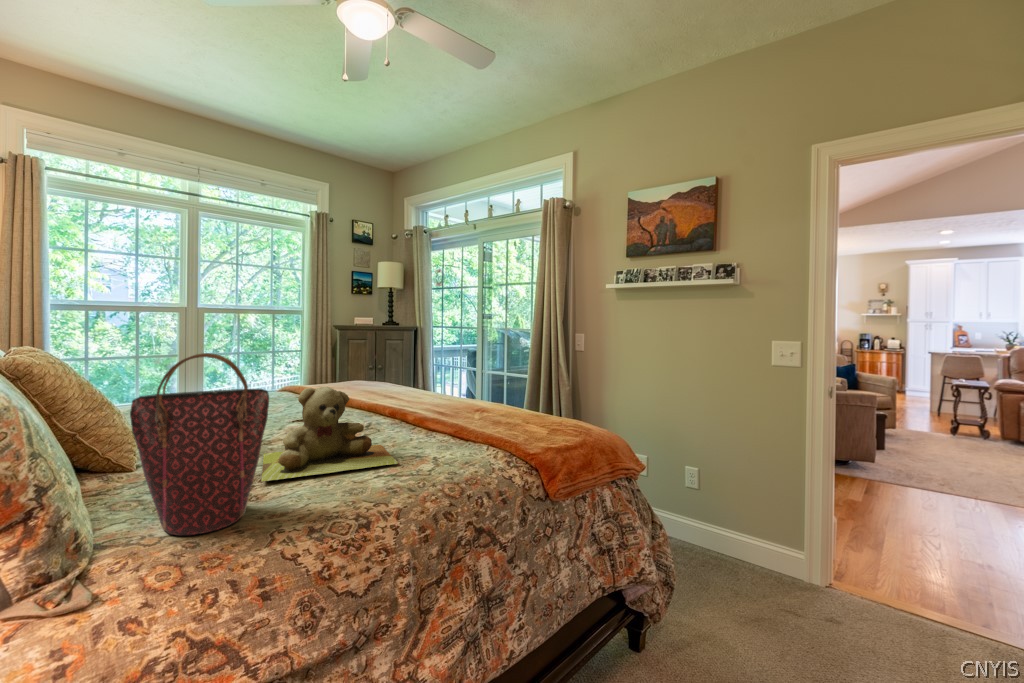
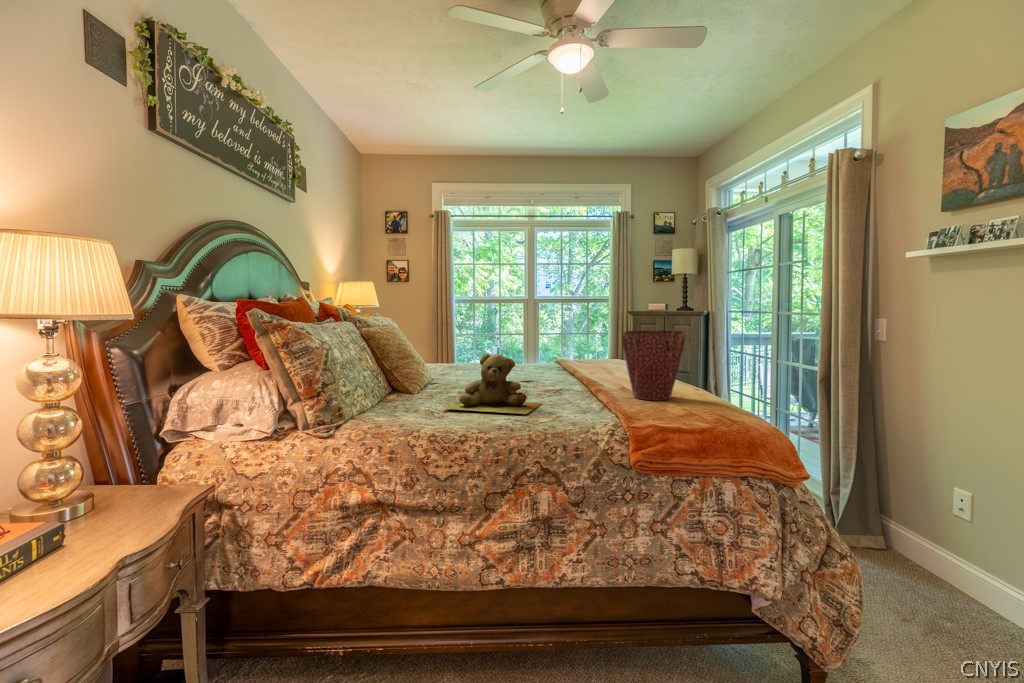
handbag: present [130,353,269,535] -> present [623,311,685,400]

